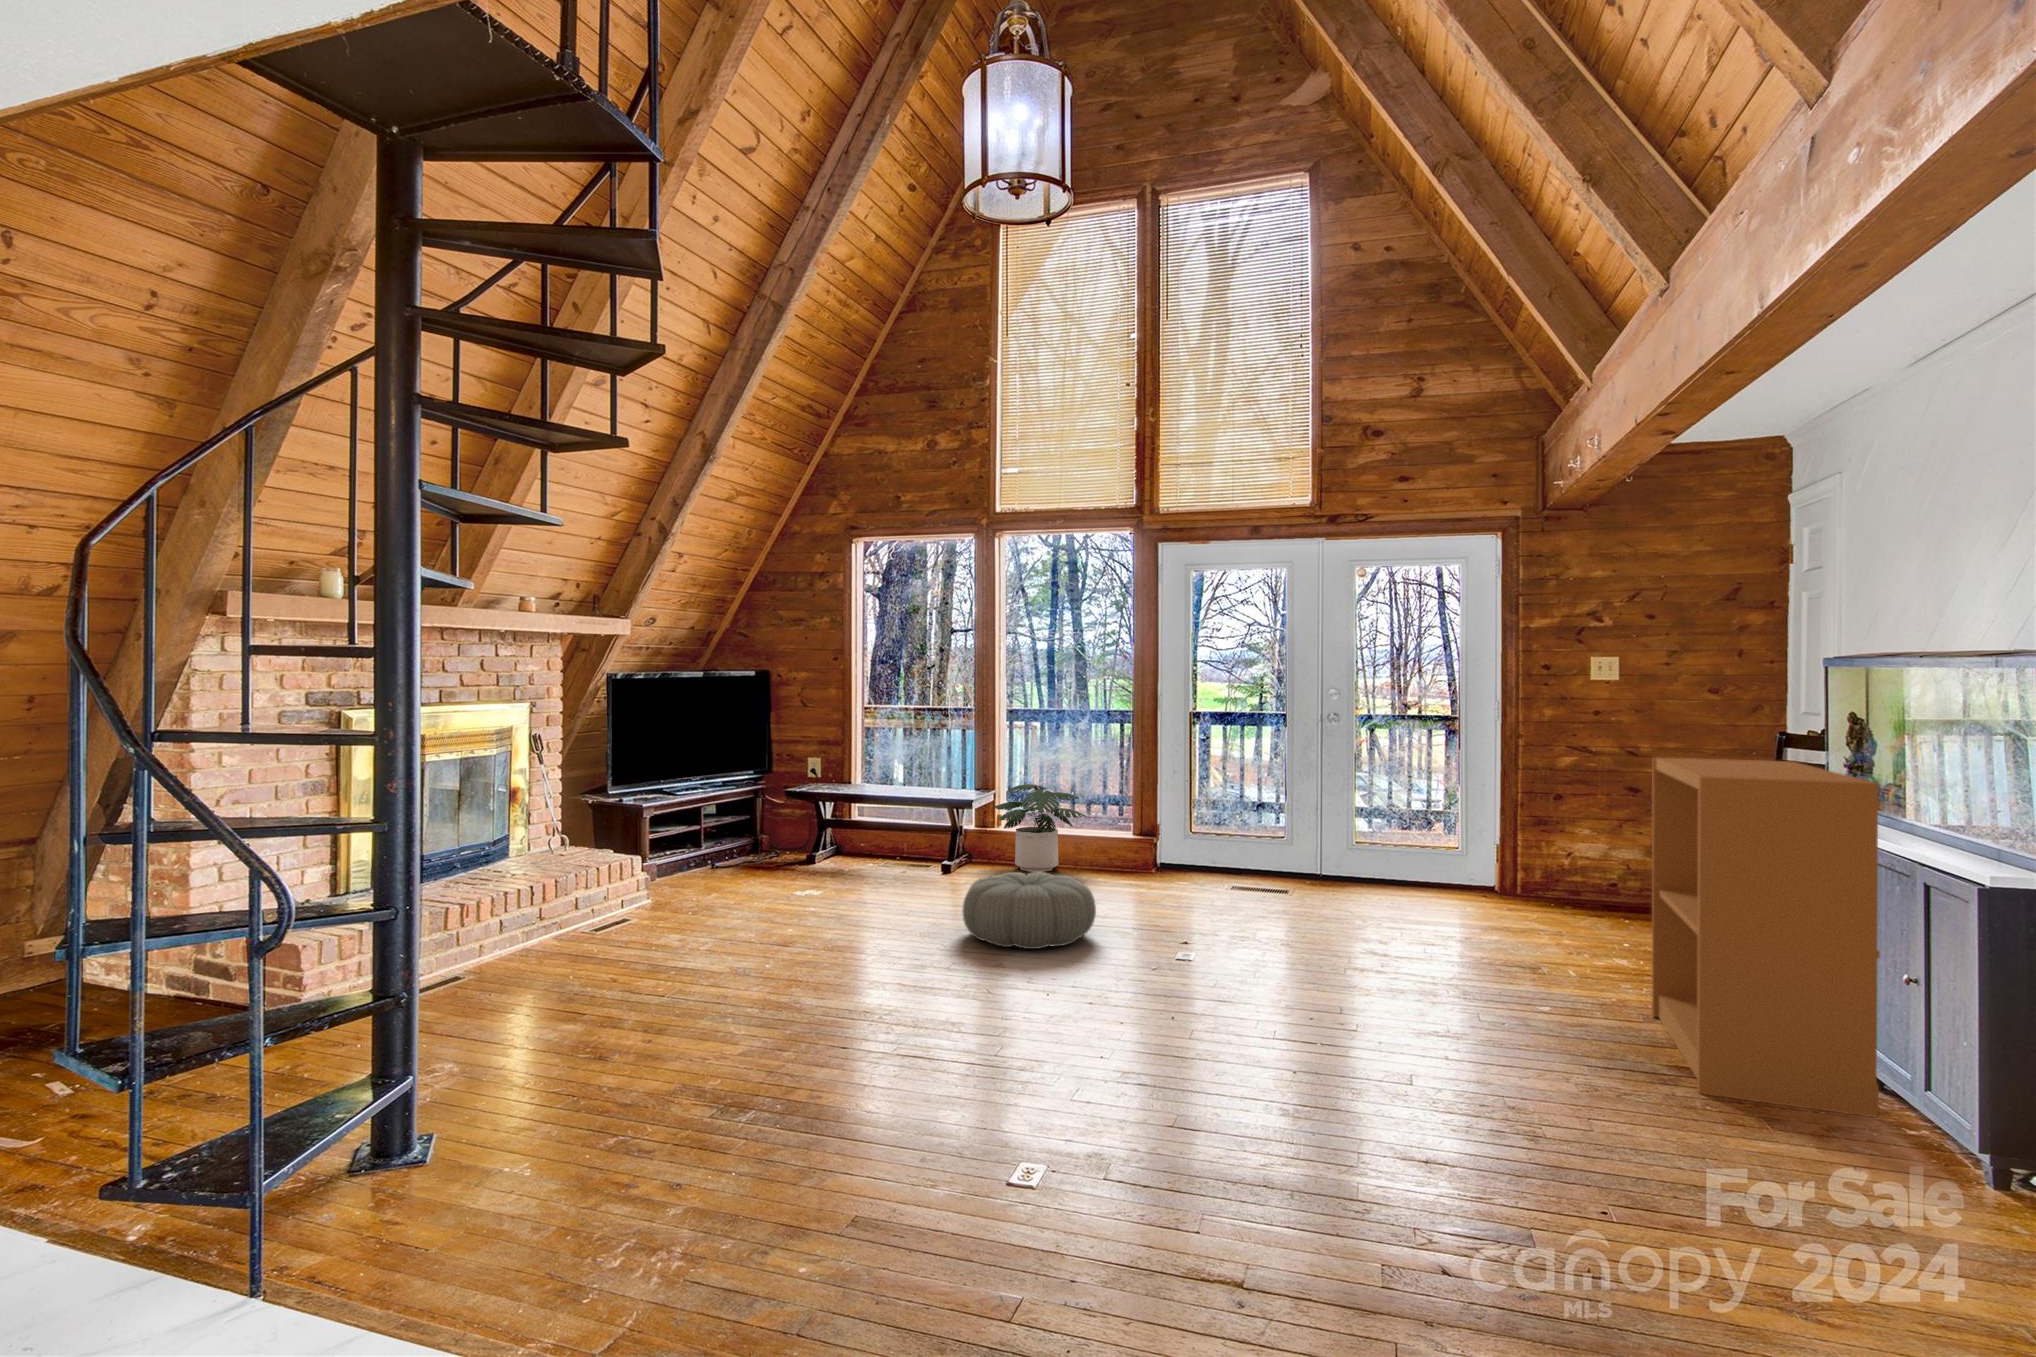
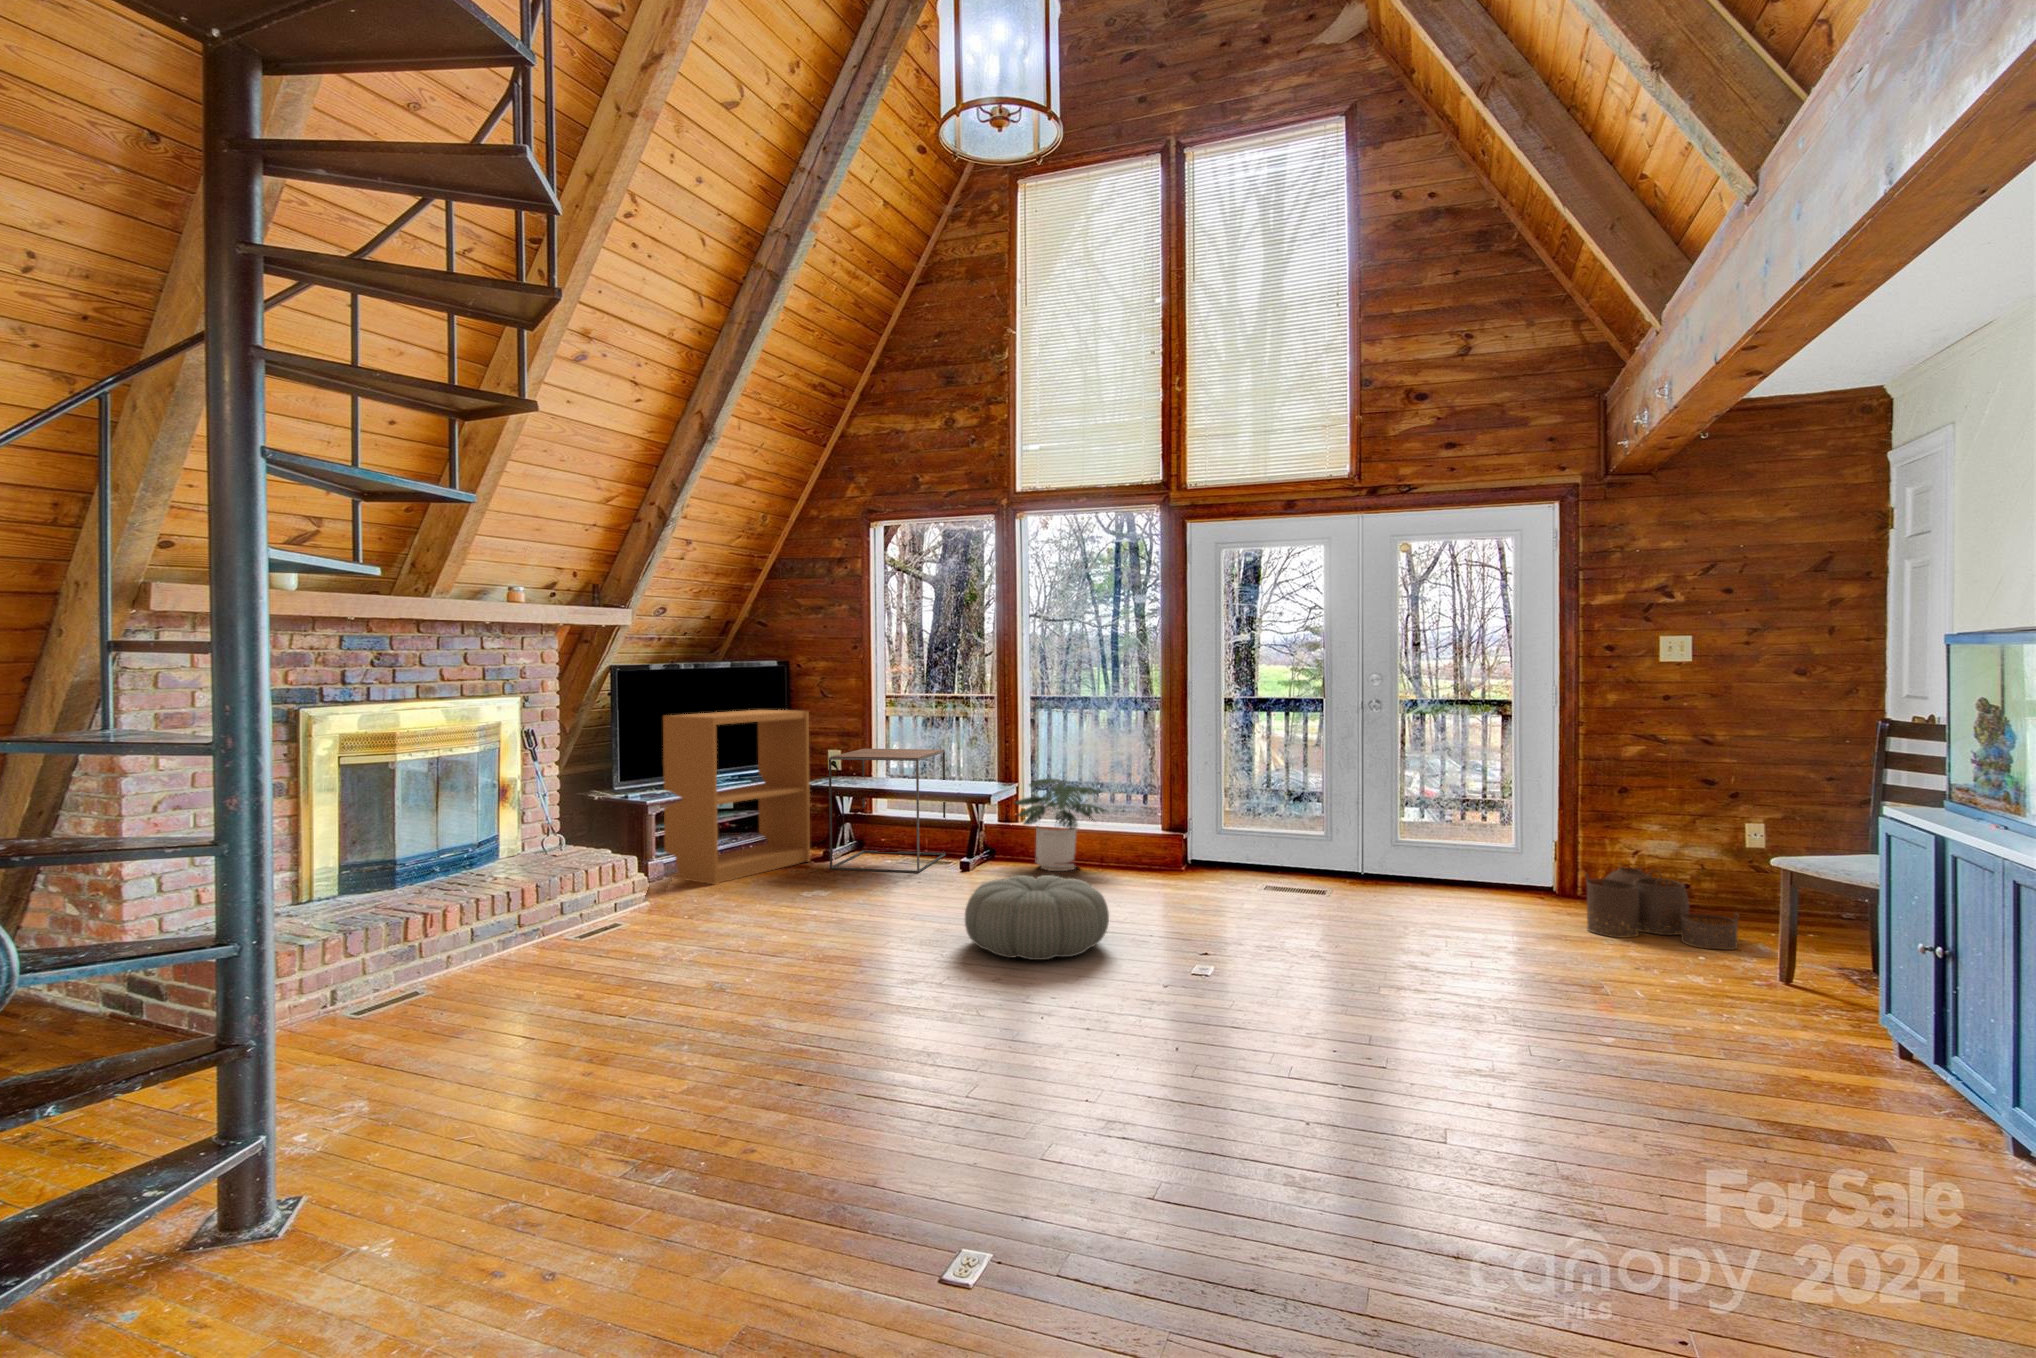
side table: none [818,755,927,874] -> present [829,749,946,873]
bookshelf: present [1651,757,1880,1117] -> present [663,710,810,885]
woven basket: none [1522,861,1657,937] -> present [1585,867,1739,950]

